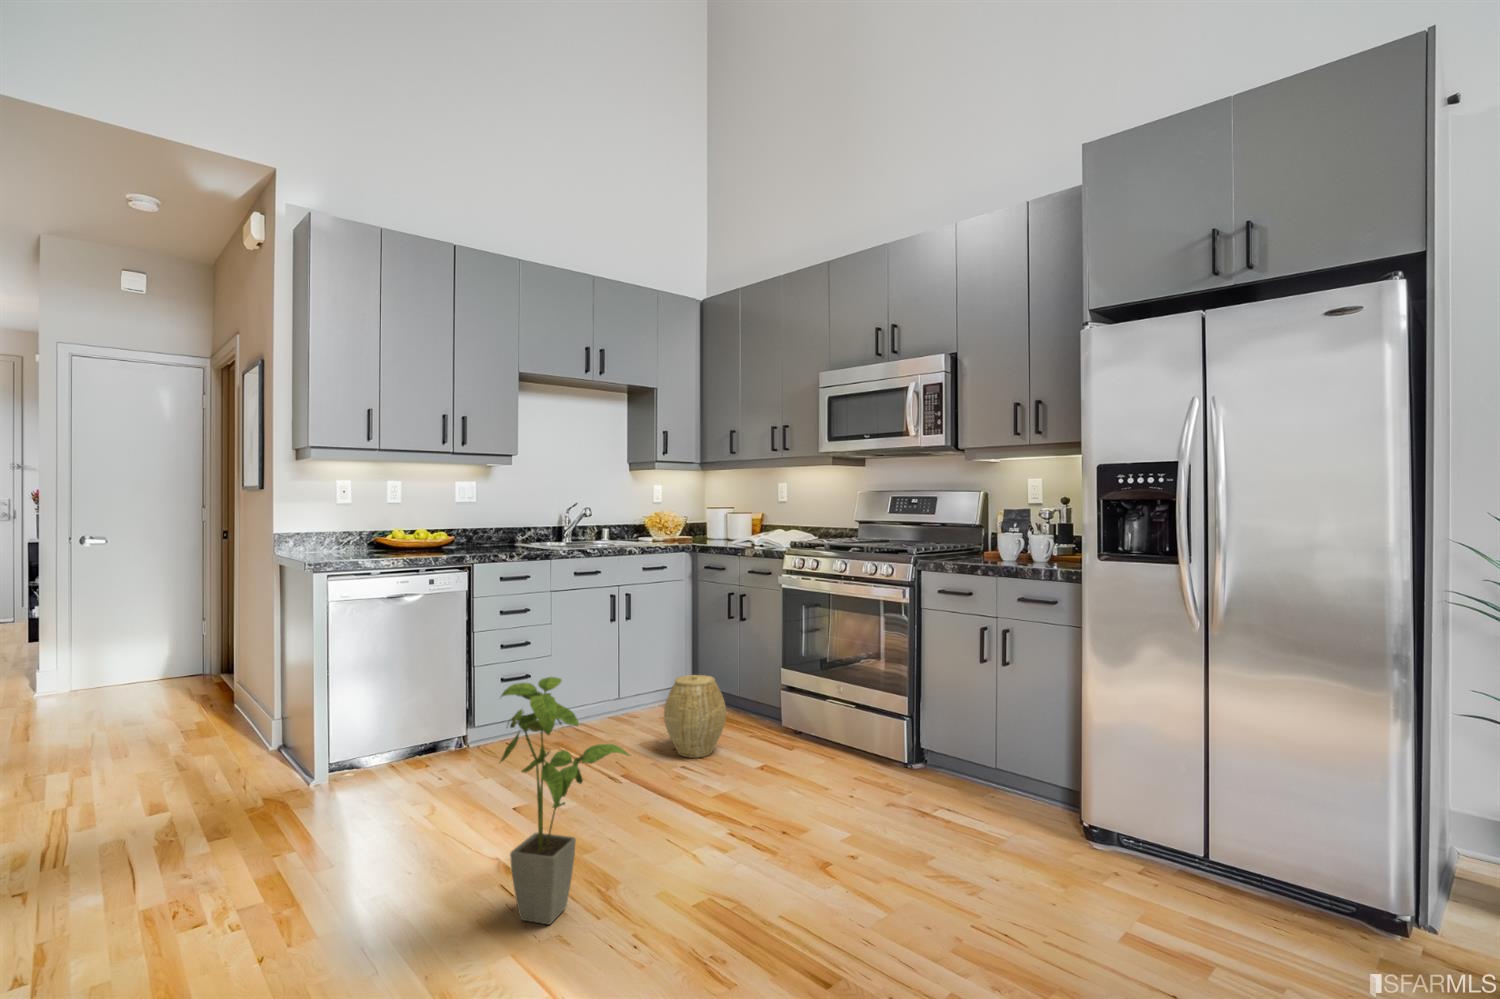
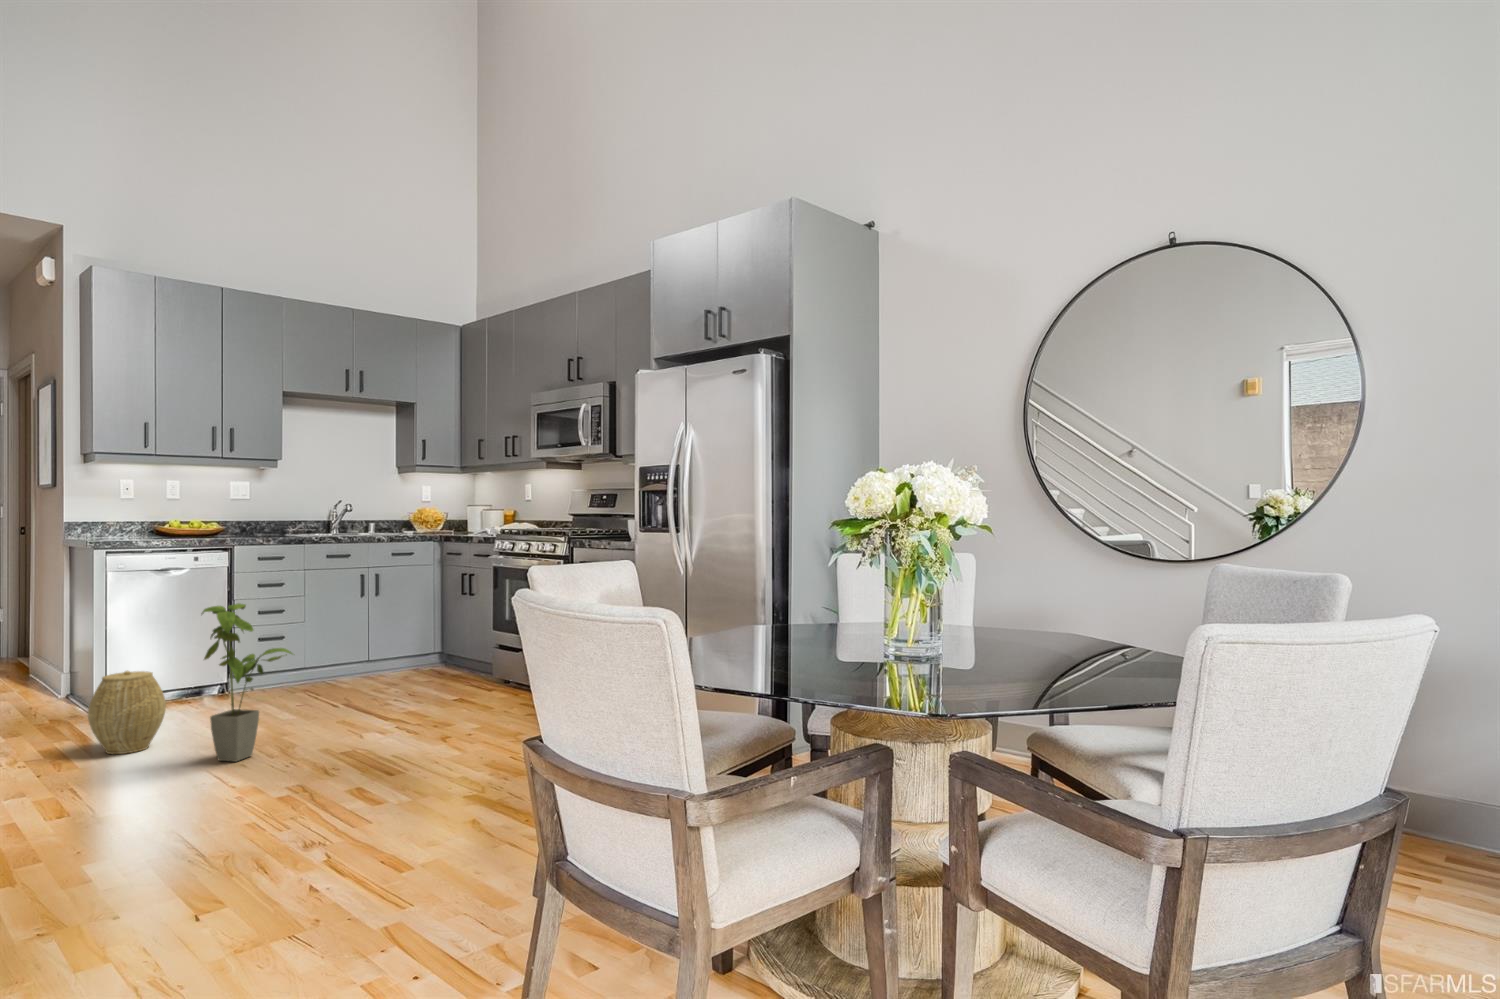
woven basket: present [664,675,726,758] -> present [88,671,166,754]

